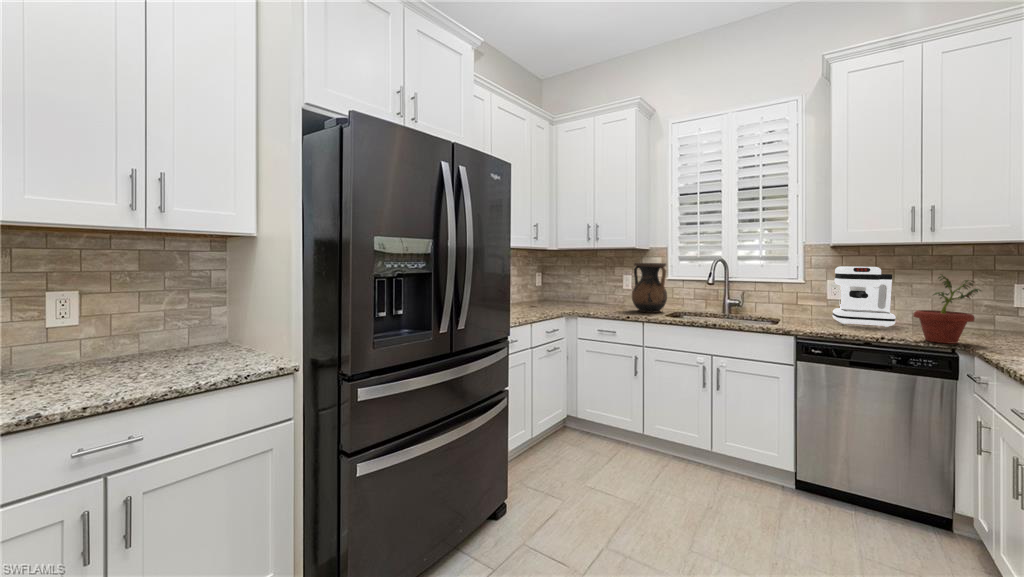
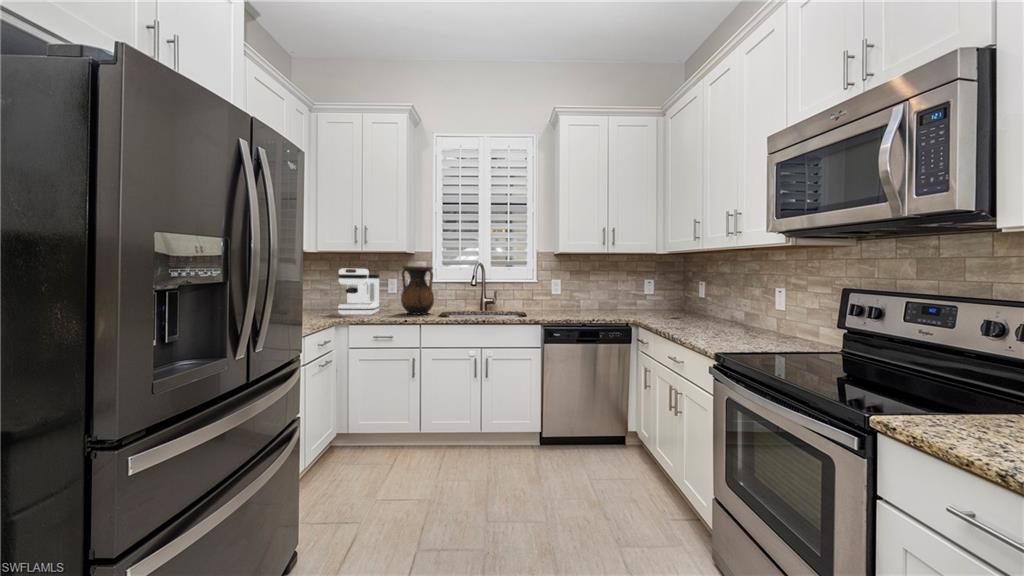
coffee maker: present [832,267,896,327] -> present [338,269,379,315]
potted plant: present [913,274,981,344] -> none [608,274,641,321]

